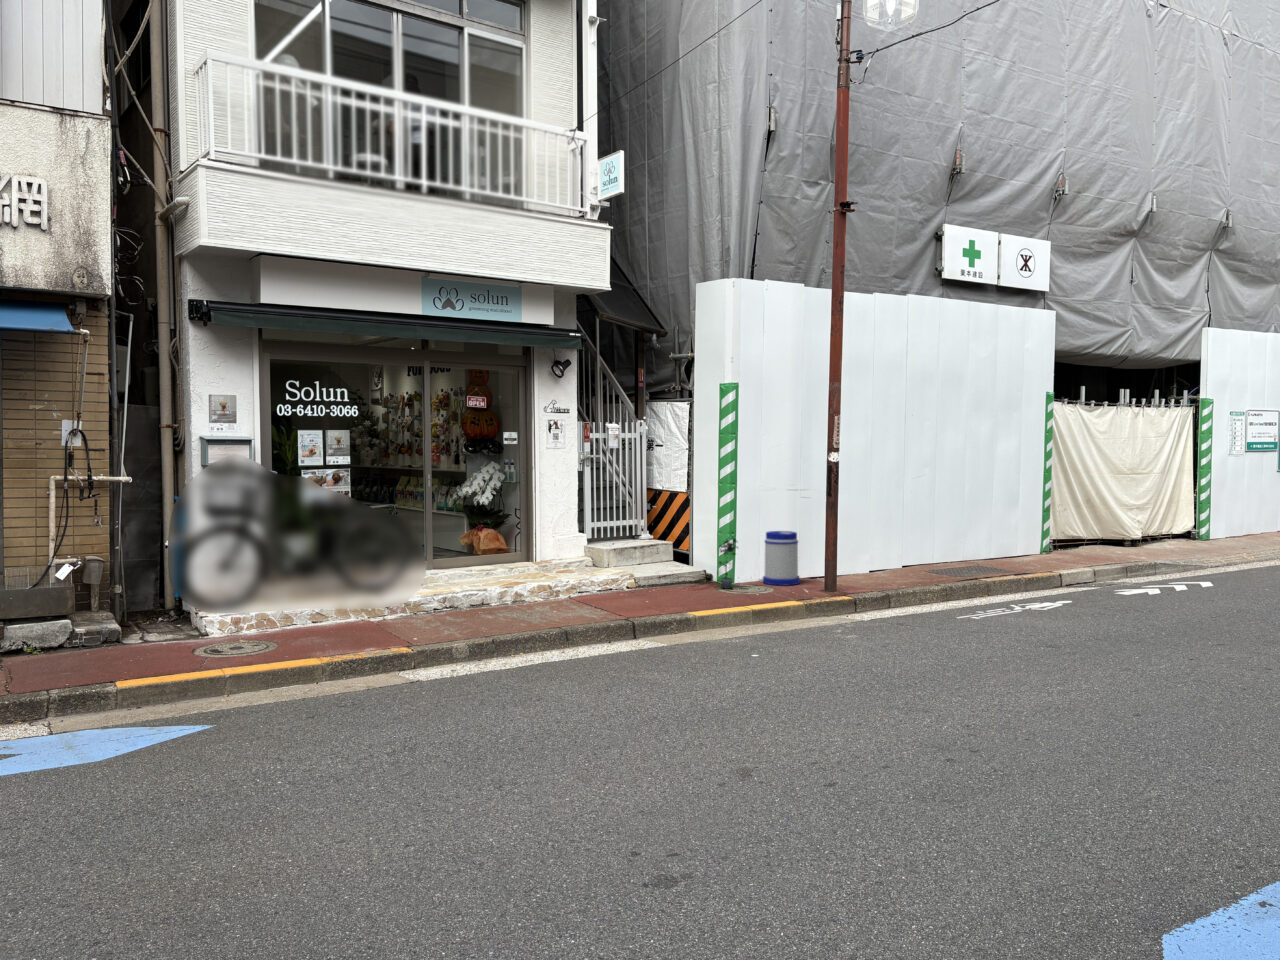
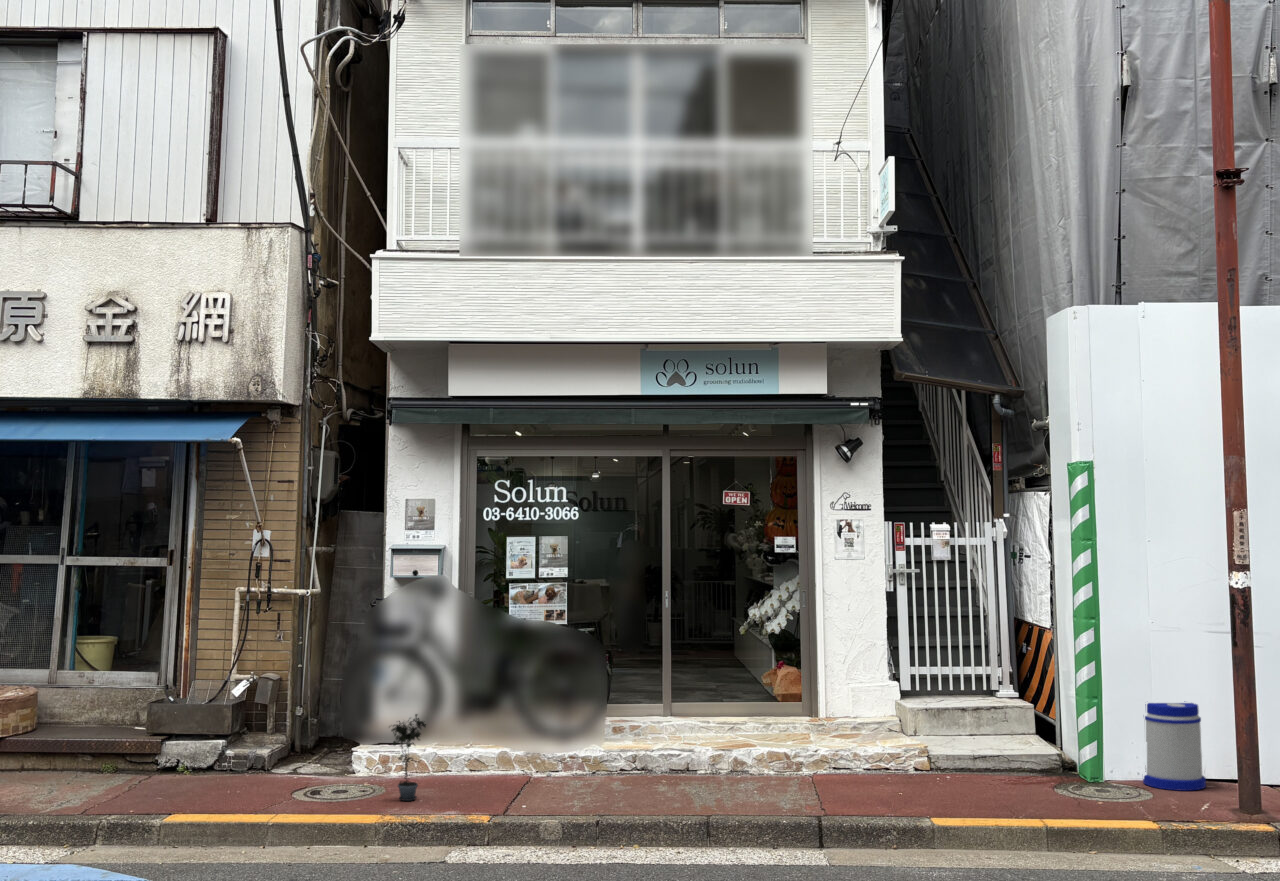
potted plant: present [719,538,738,588] -> present [391,714,426,801]

